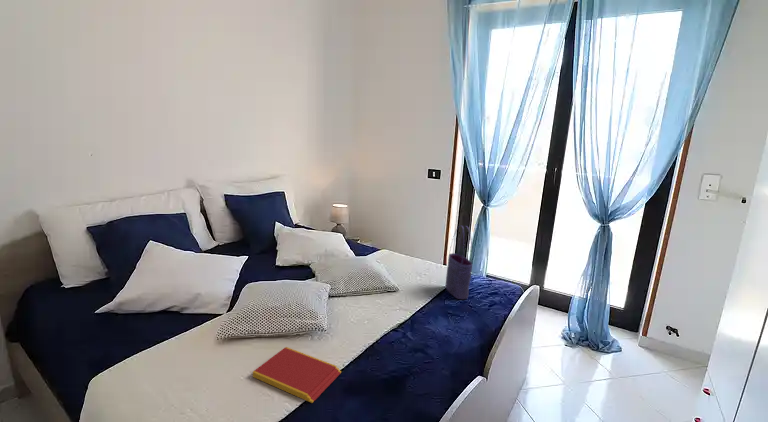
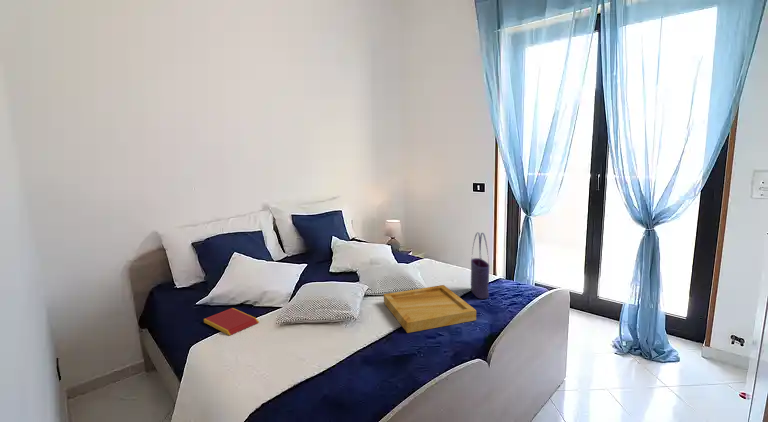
tray: none [353,284,468,349] -> present [384,285,476,333]
book: present [253,347,341,403] -> present [204,308,259,335]

